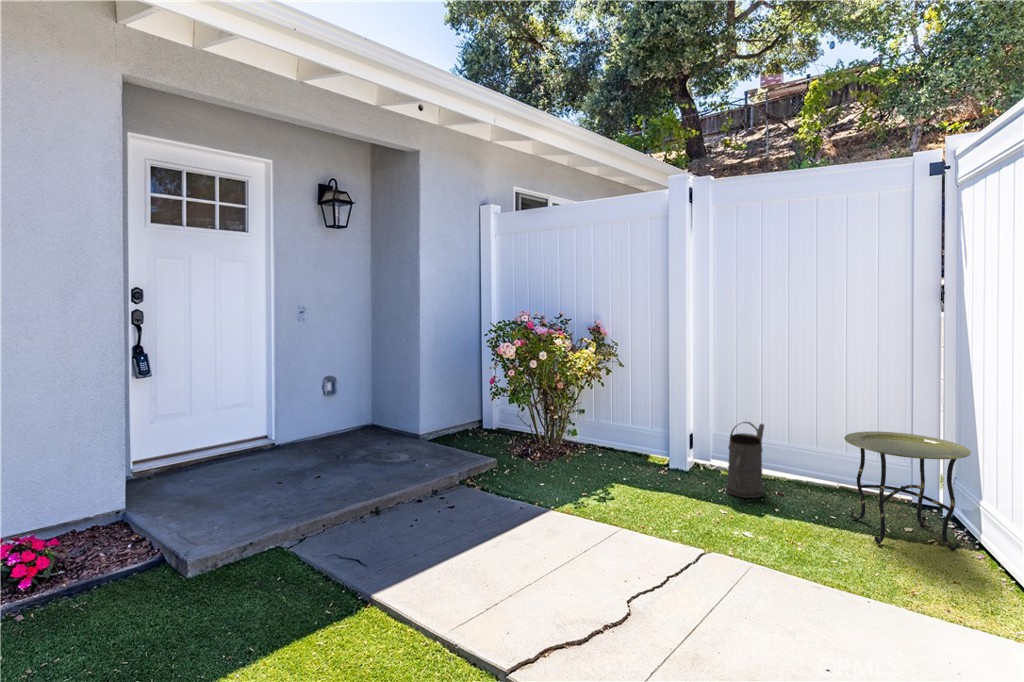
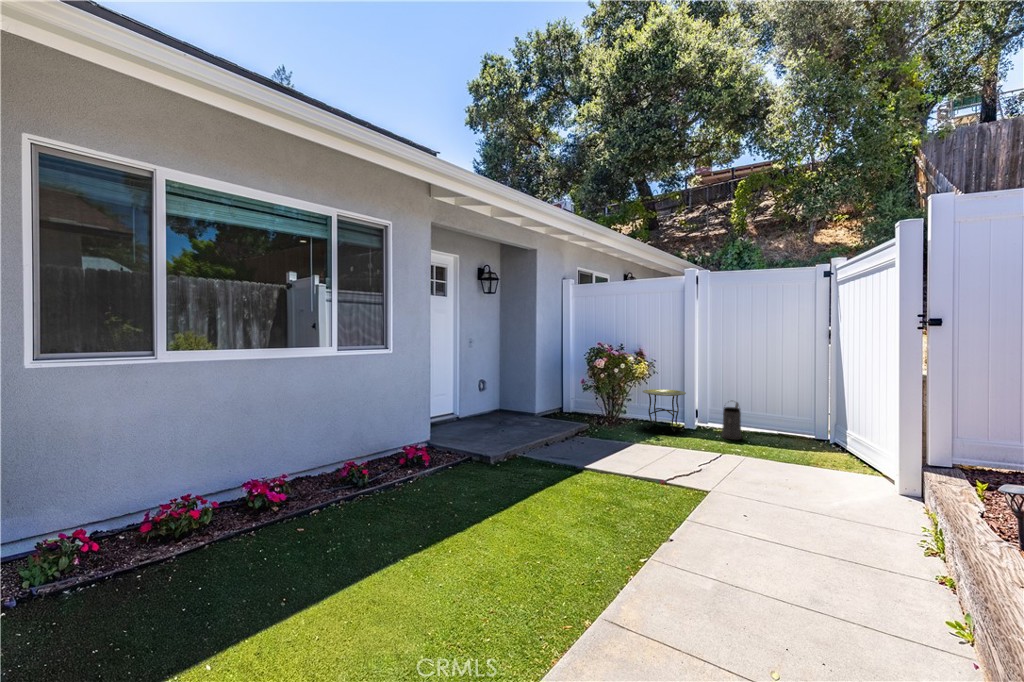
side table: present [844,431,971,550] -> present [643,389,686,431]

